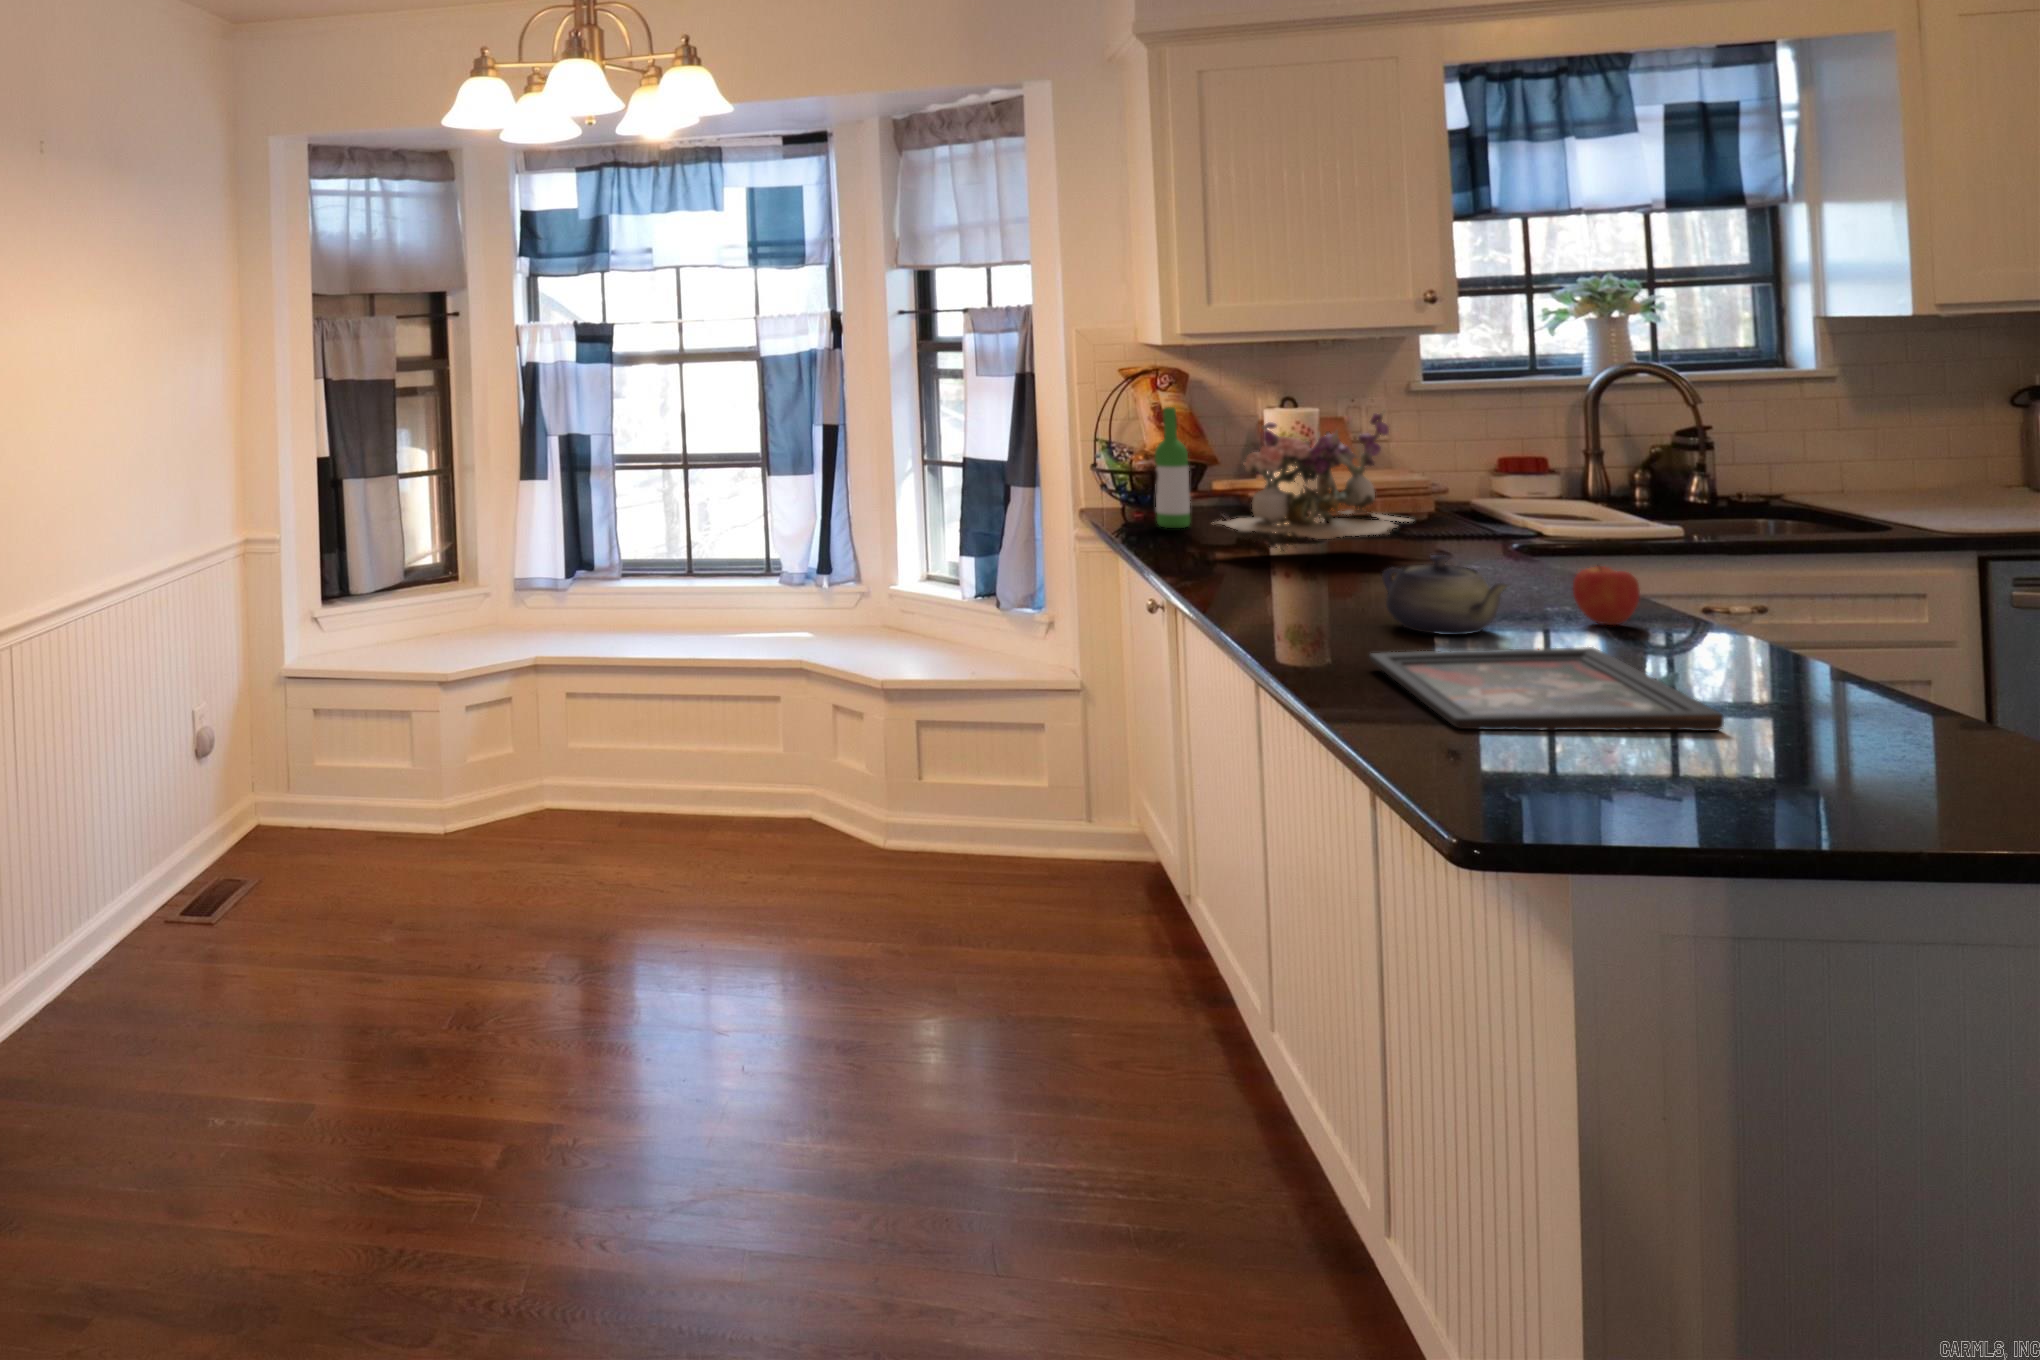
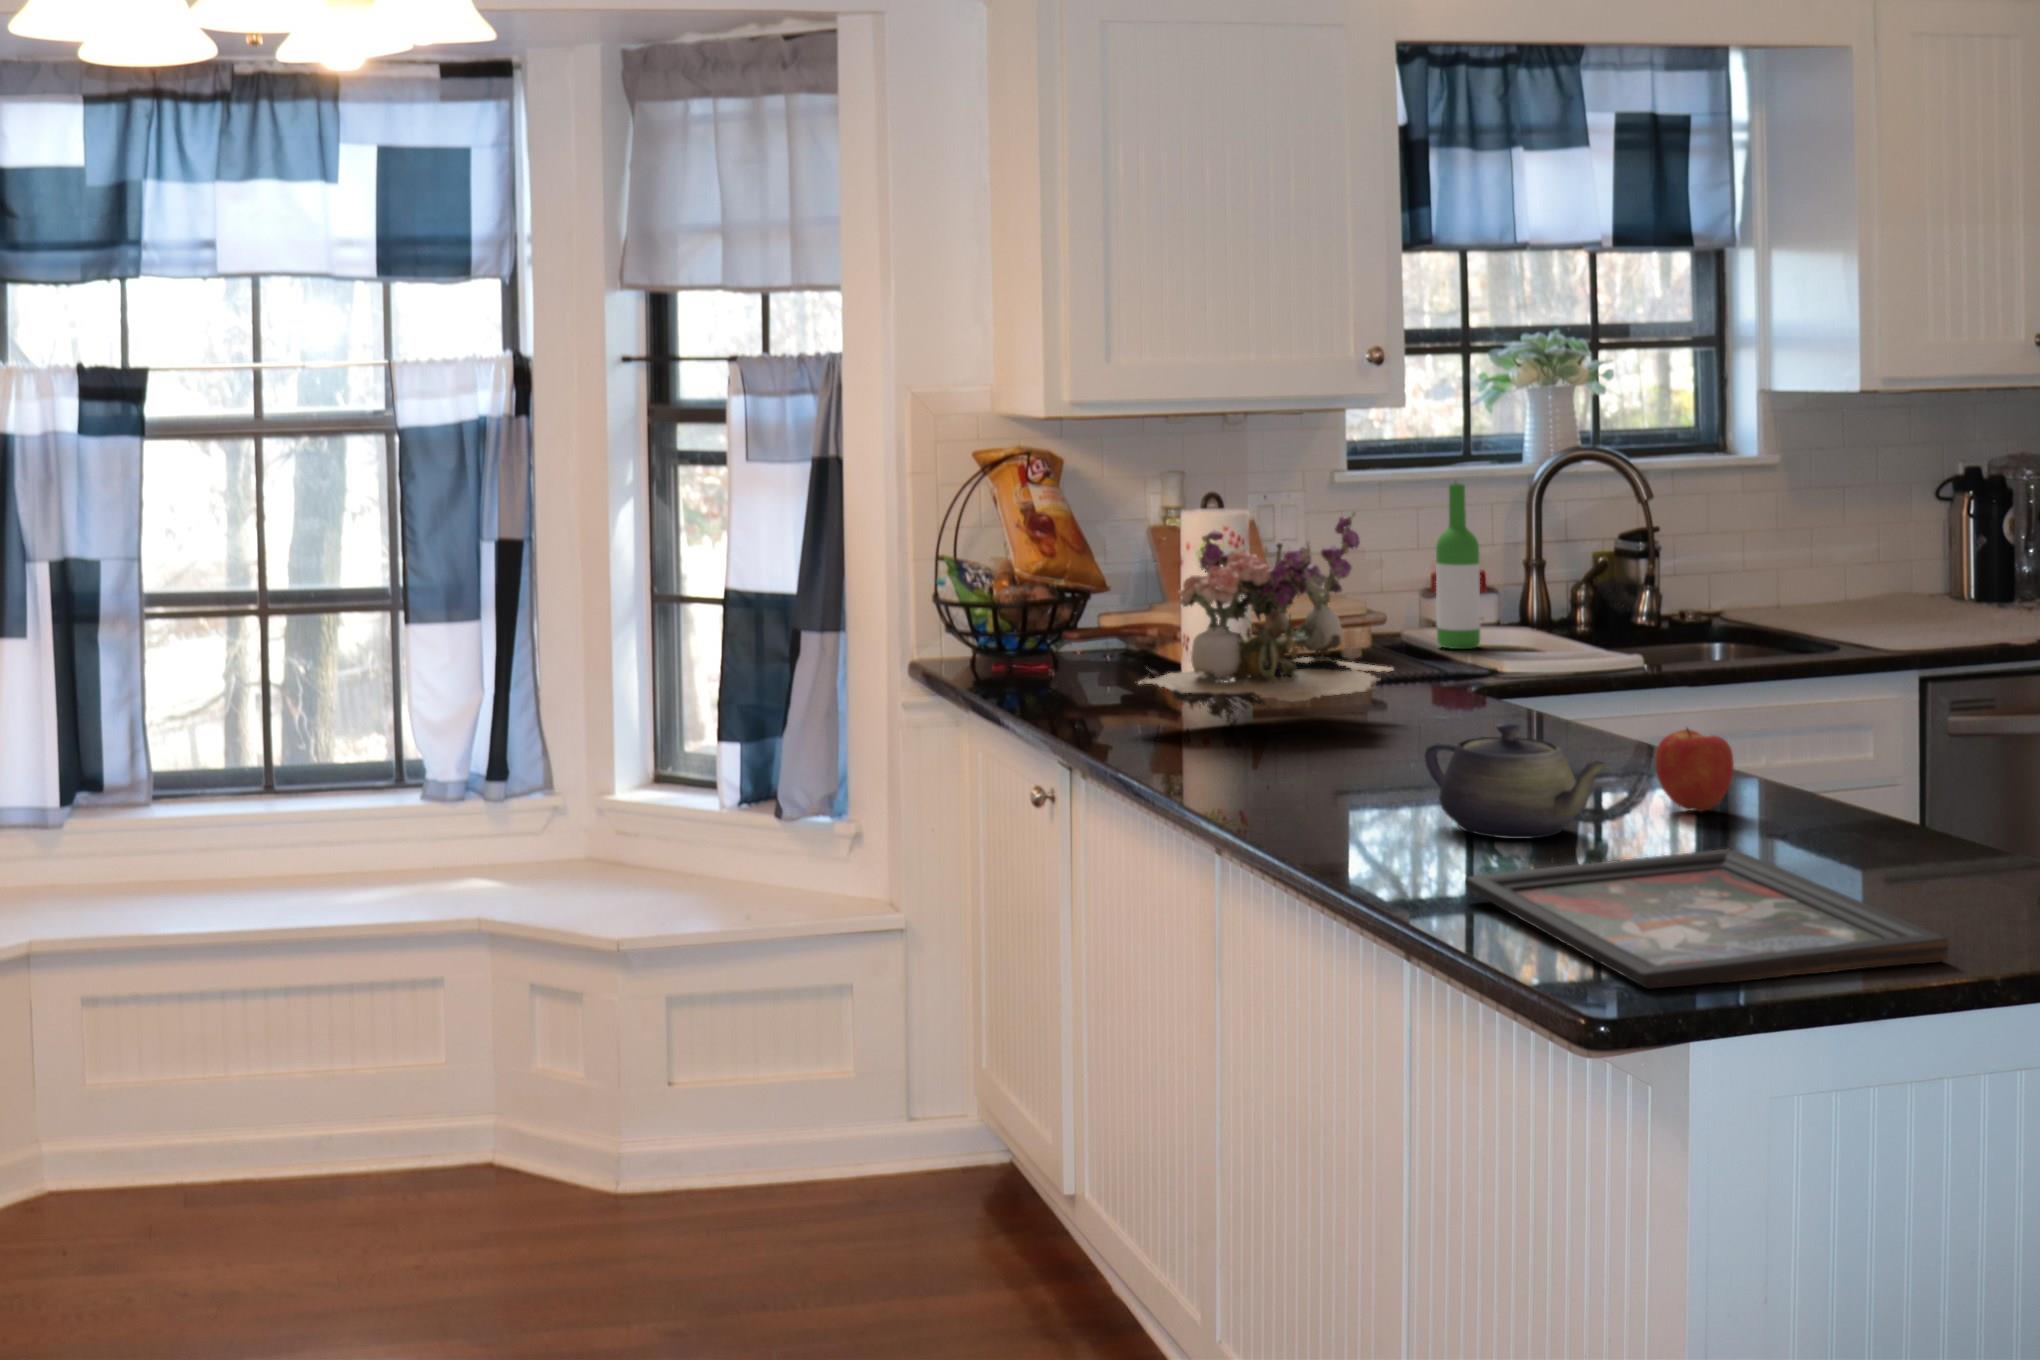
wine bottle: present [1155,407,1190,528] -> present [1436,483,1480,649]

